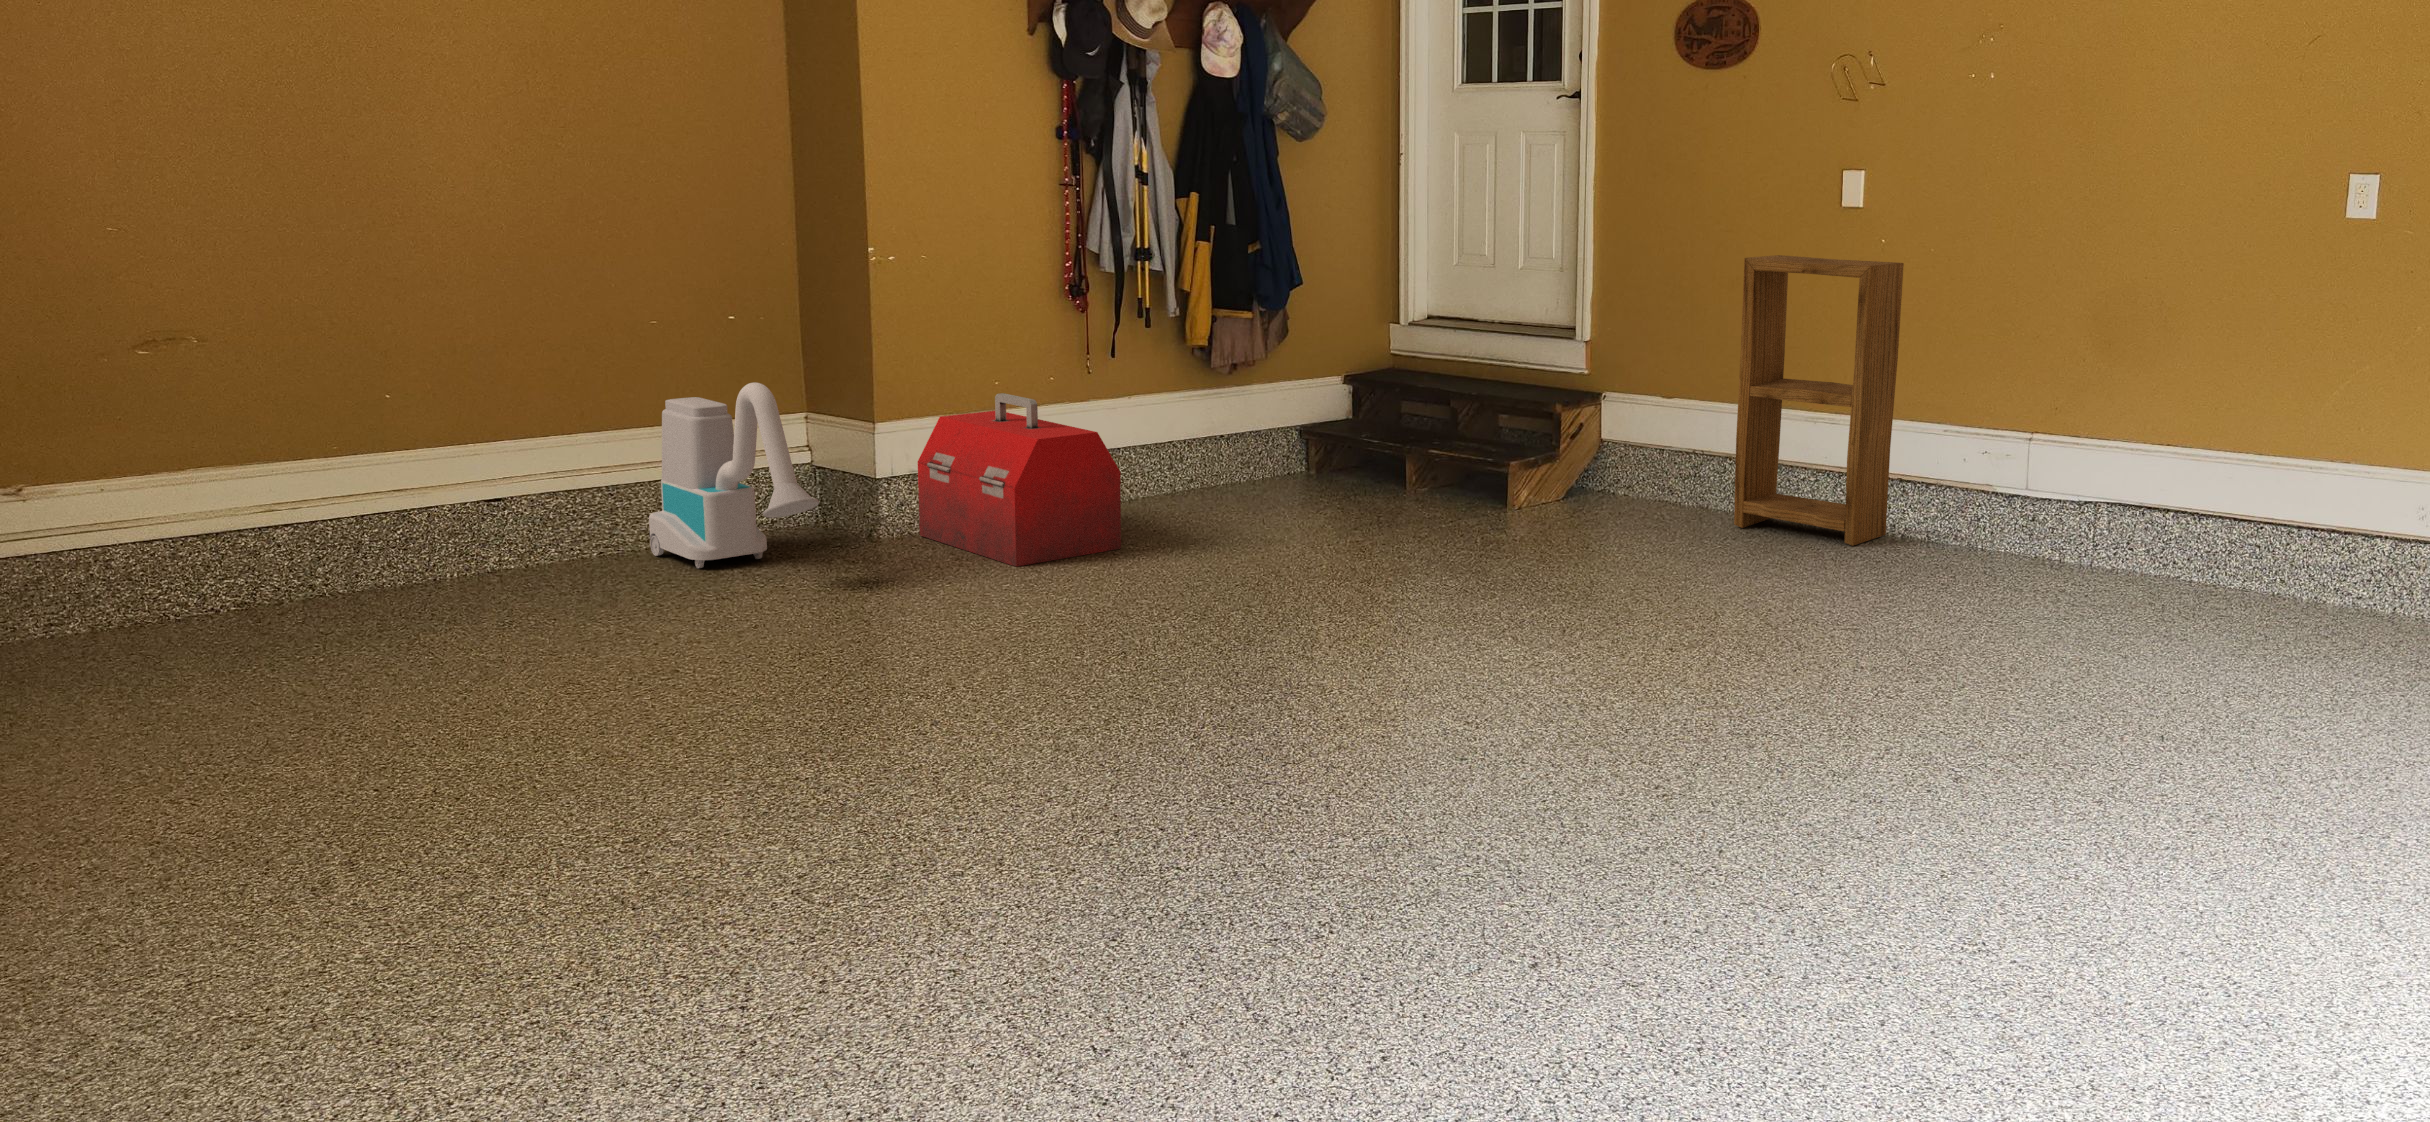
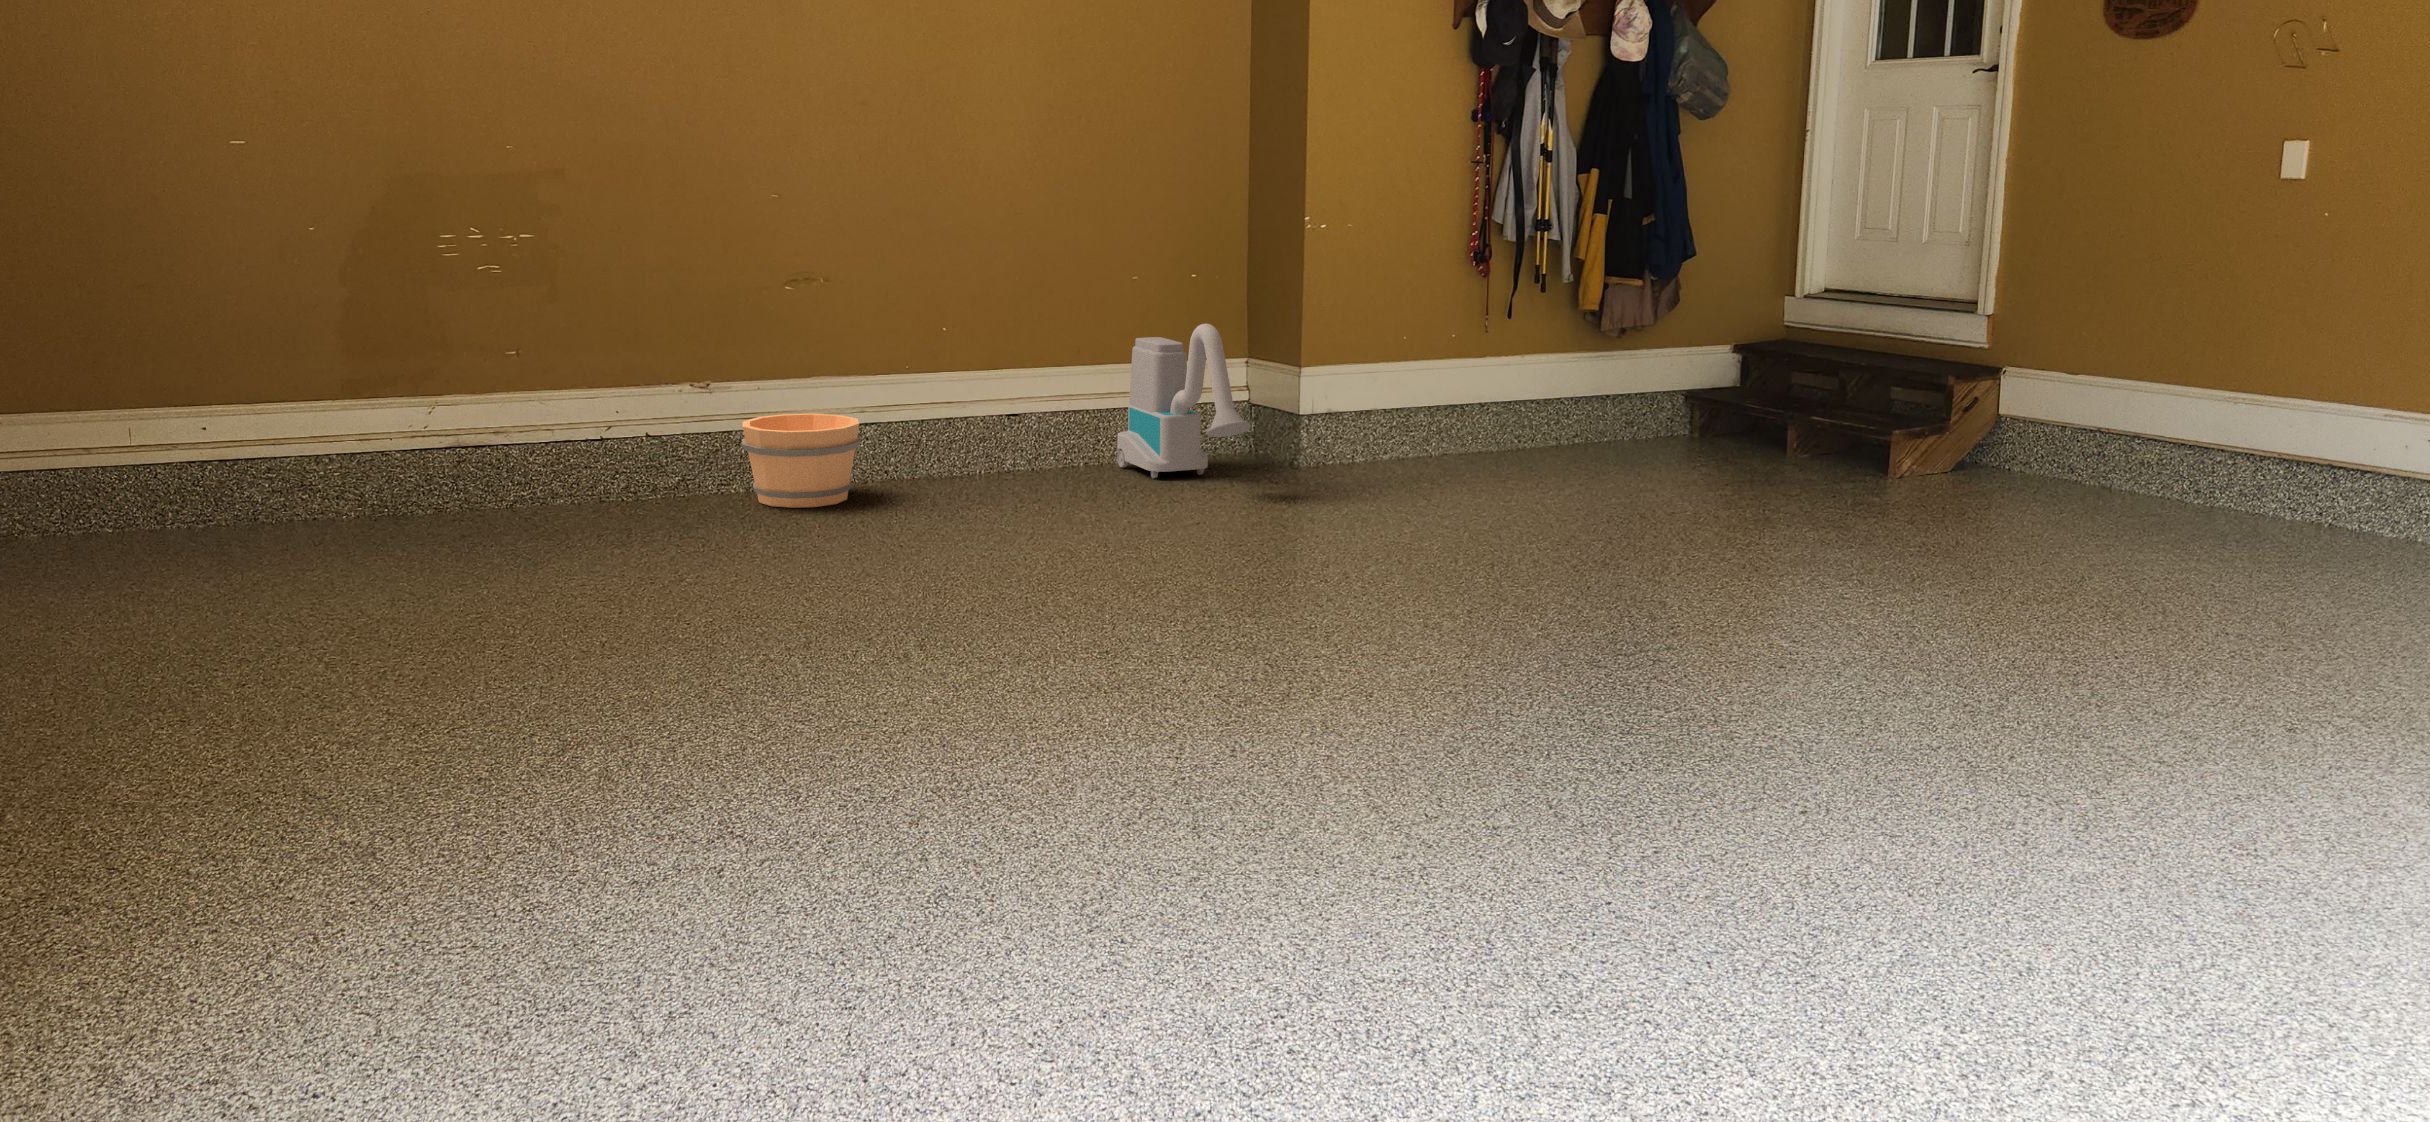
shelving unit: present [1734,255,1904,546] -> none [2134,231,2346,533]
toolbox: present [918,393,1121,567] -> none [1333,344,1510,494]
bucket: none [98,521,285,653] -> present [742,414,861,508]

